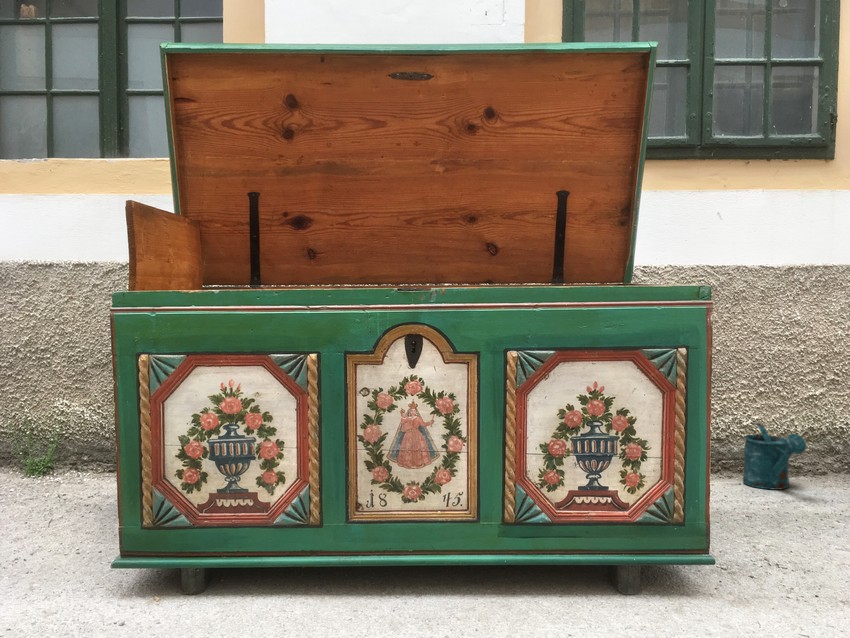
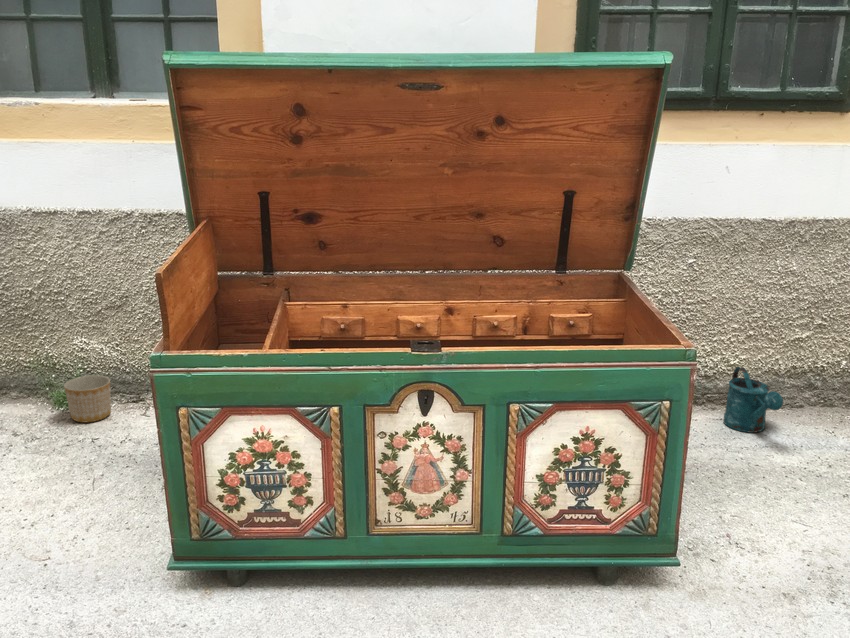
planter: none [27,435,78,482] -> present [64,375,111,422]

